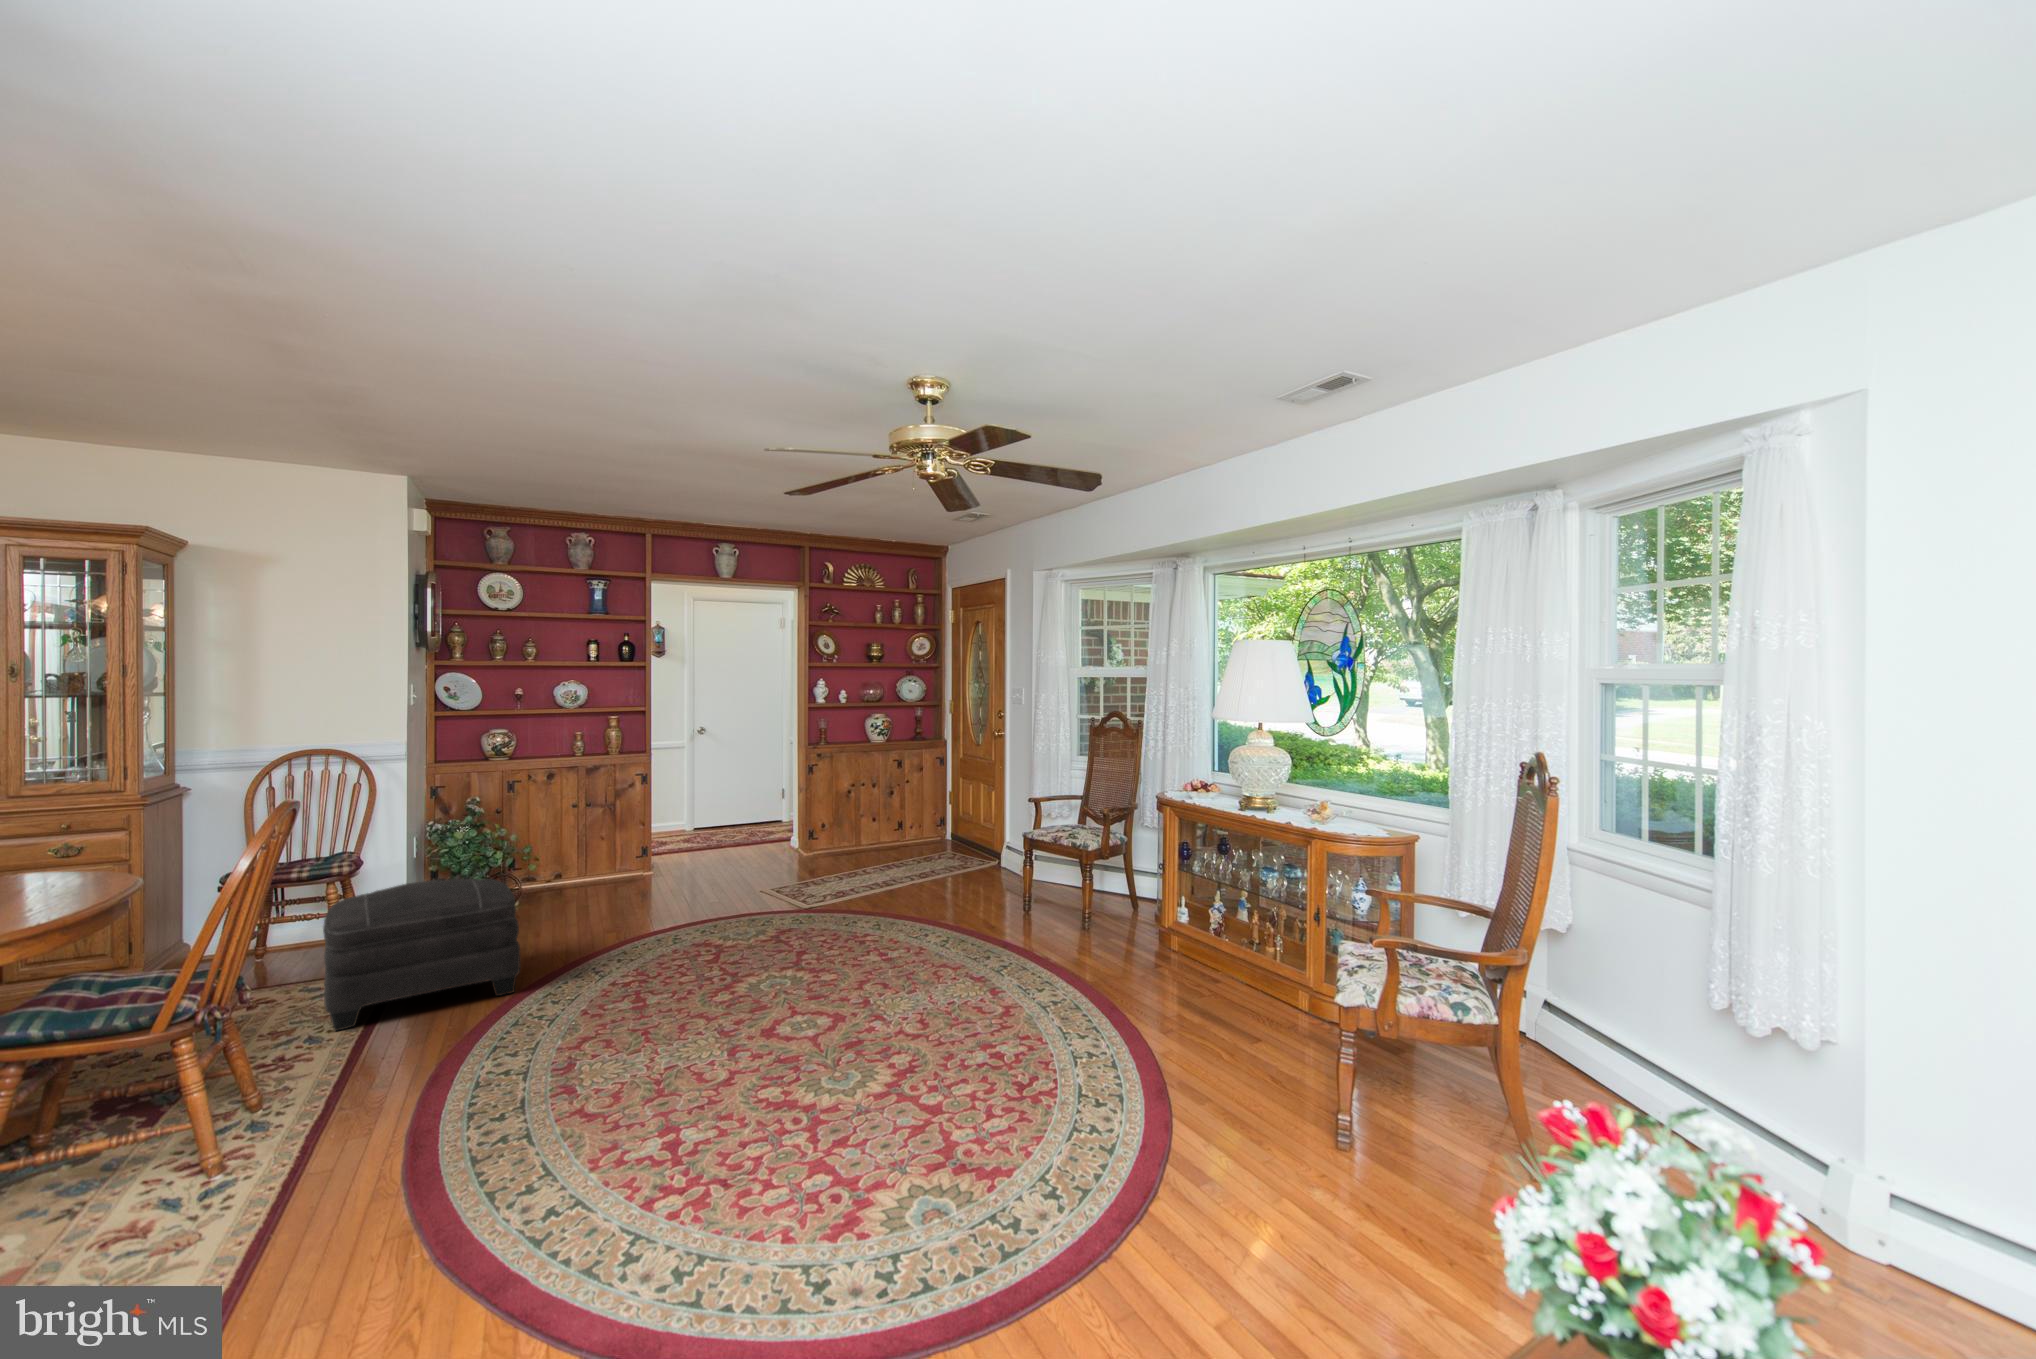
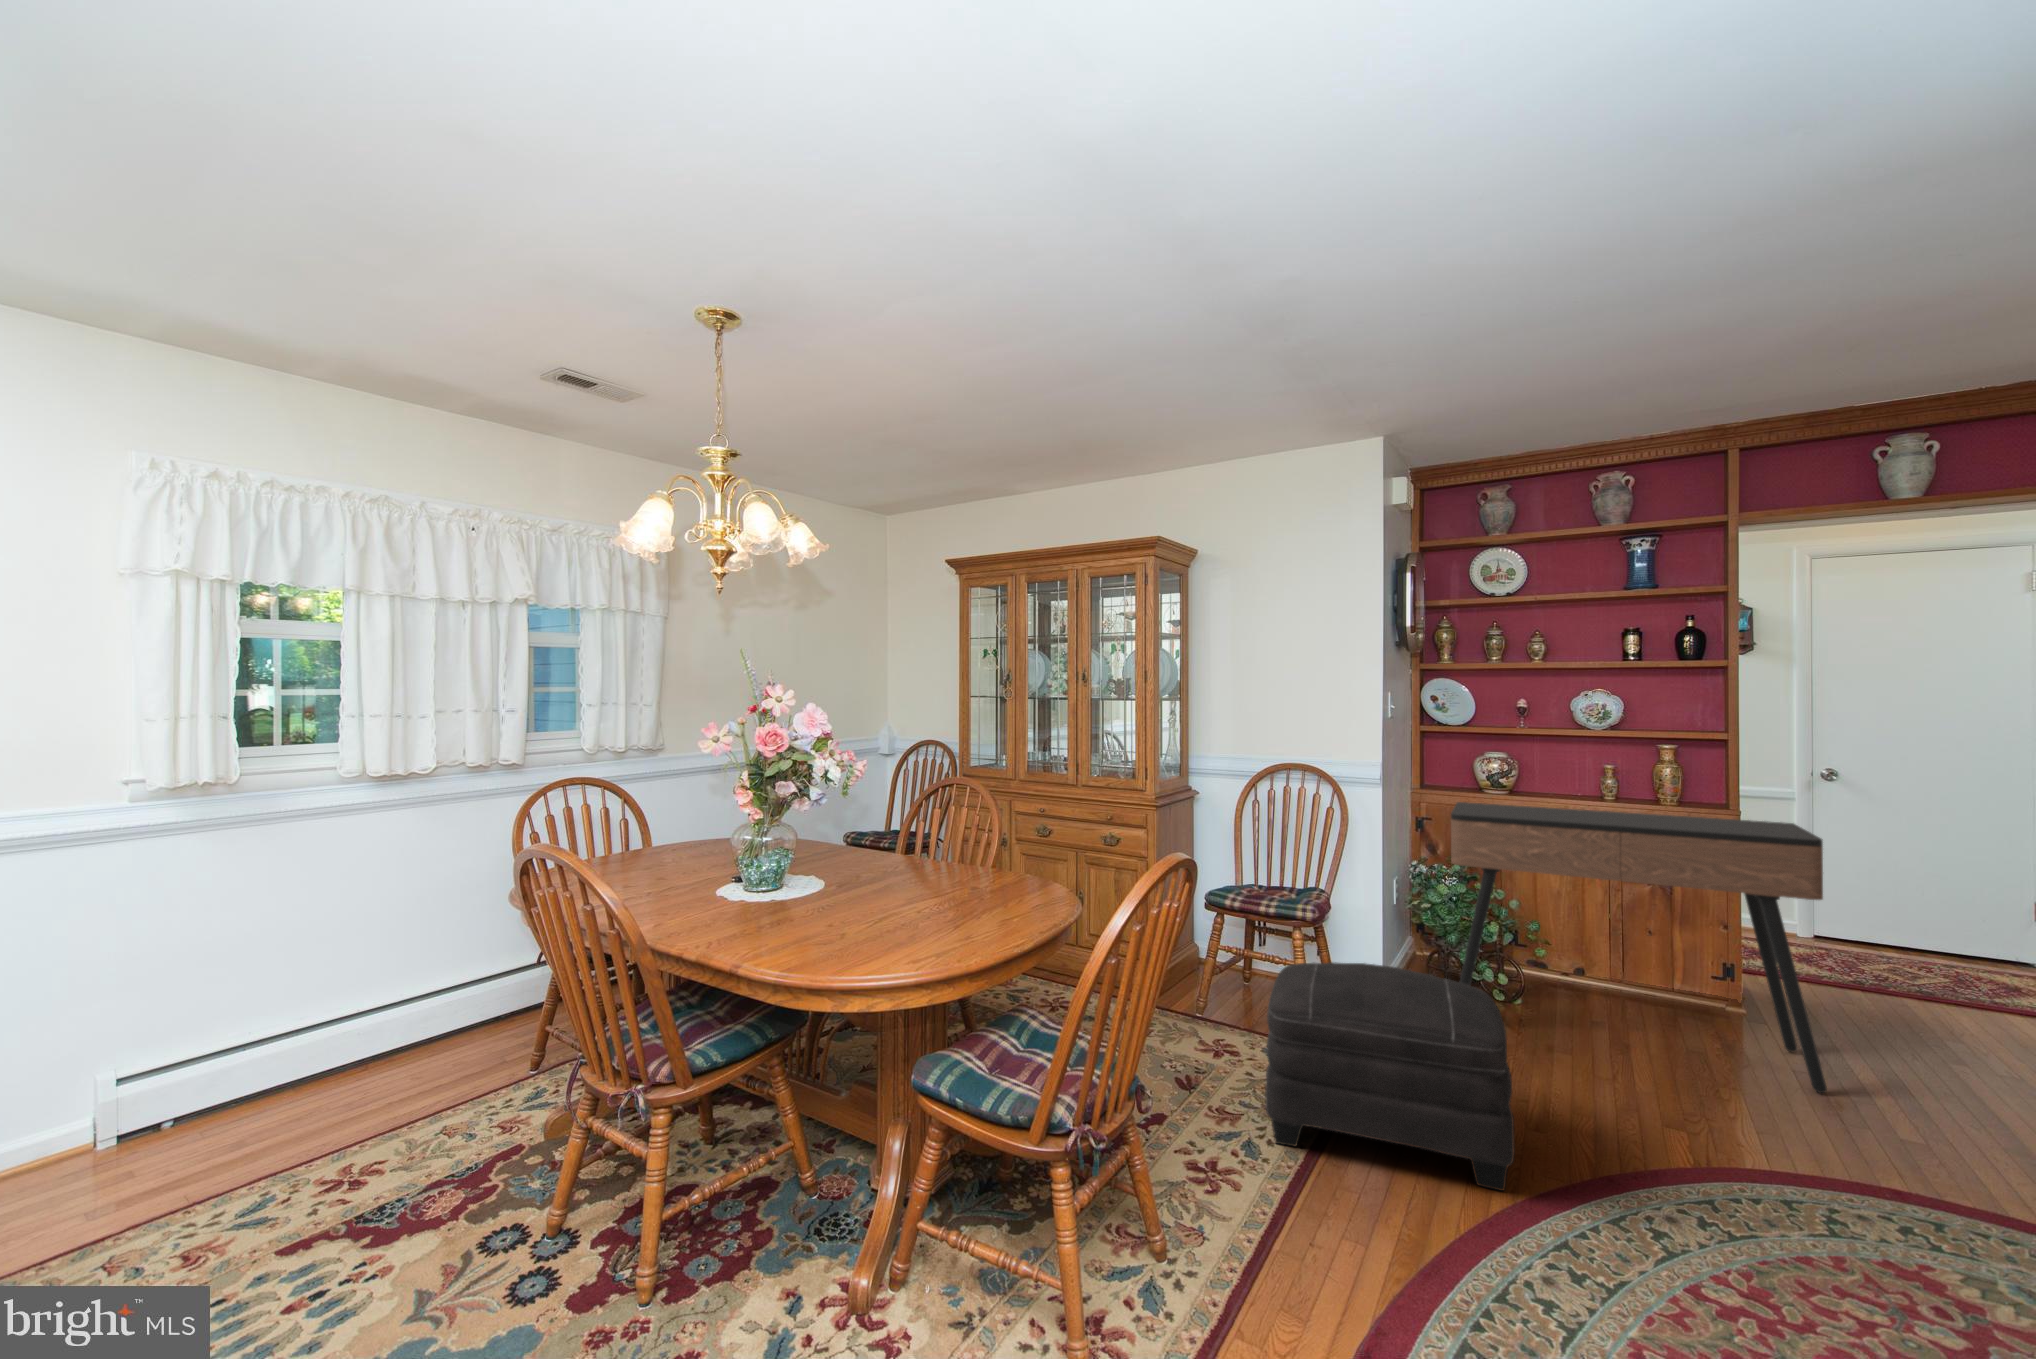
console table: none [467,756,687,929] -> present [1451,802,1827,1093]

